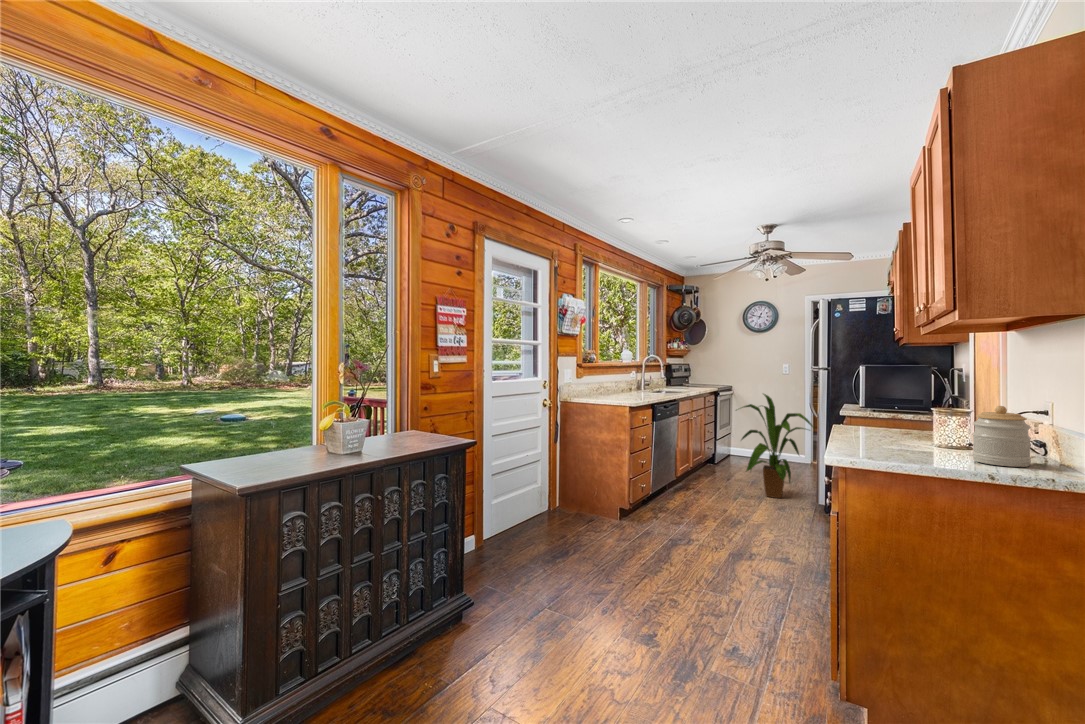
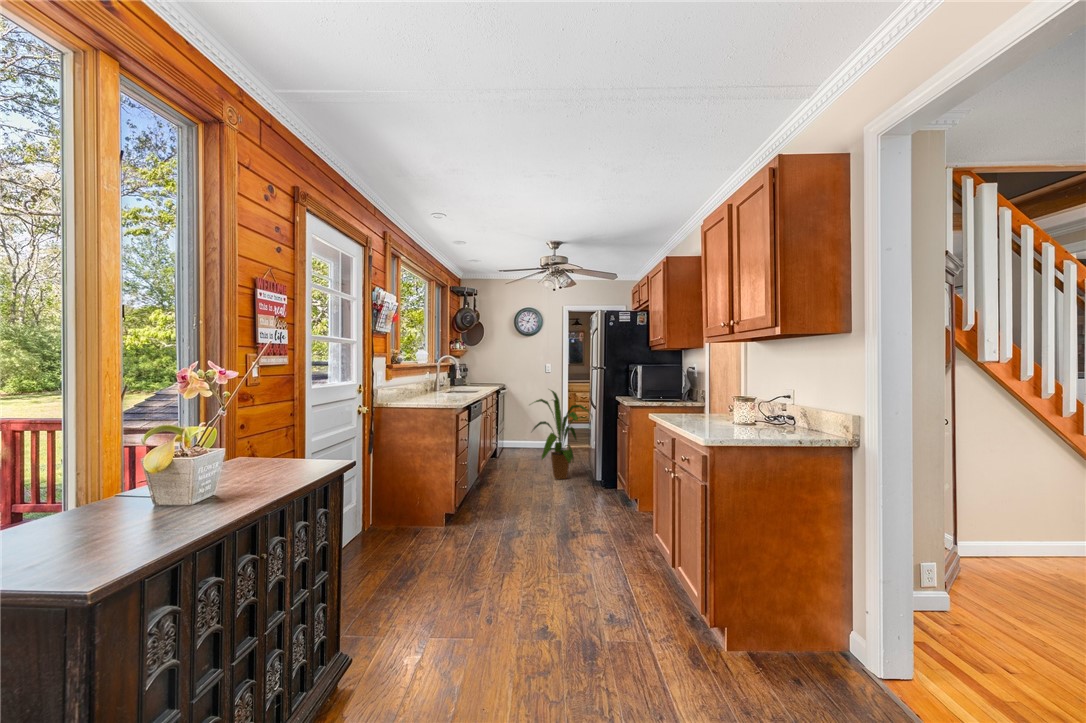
jar: present [973,406,1031,467] -> none [780,392,813,433]

